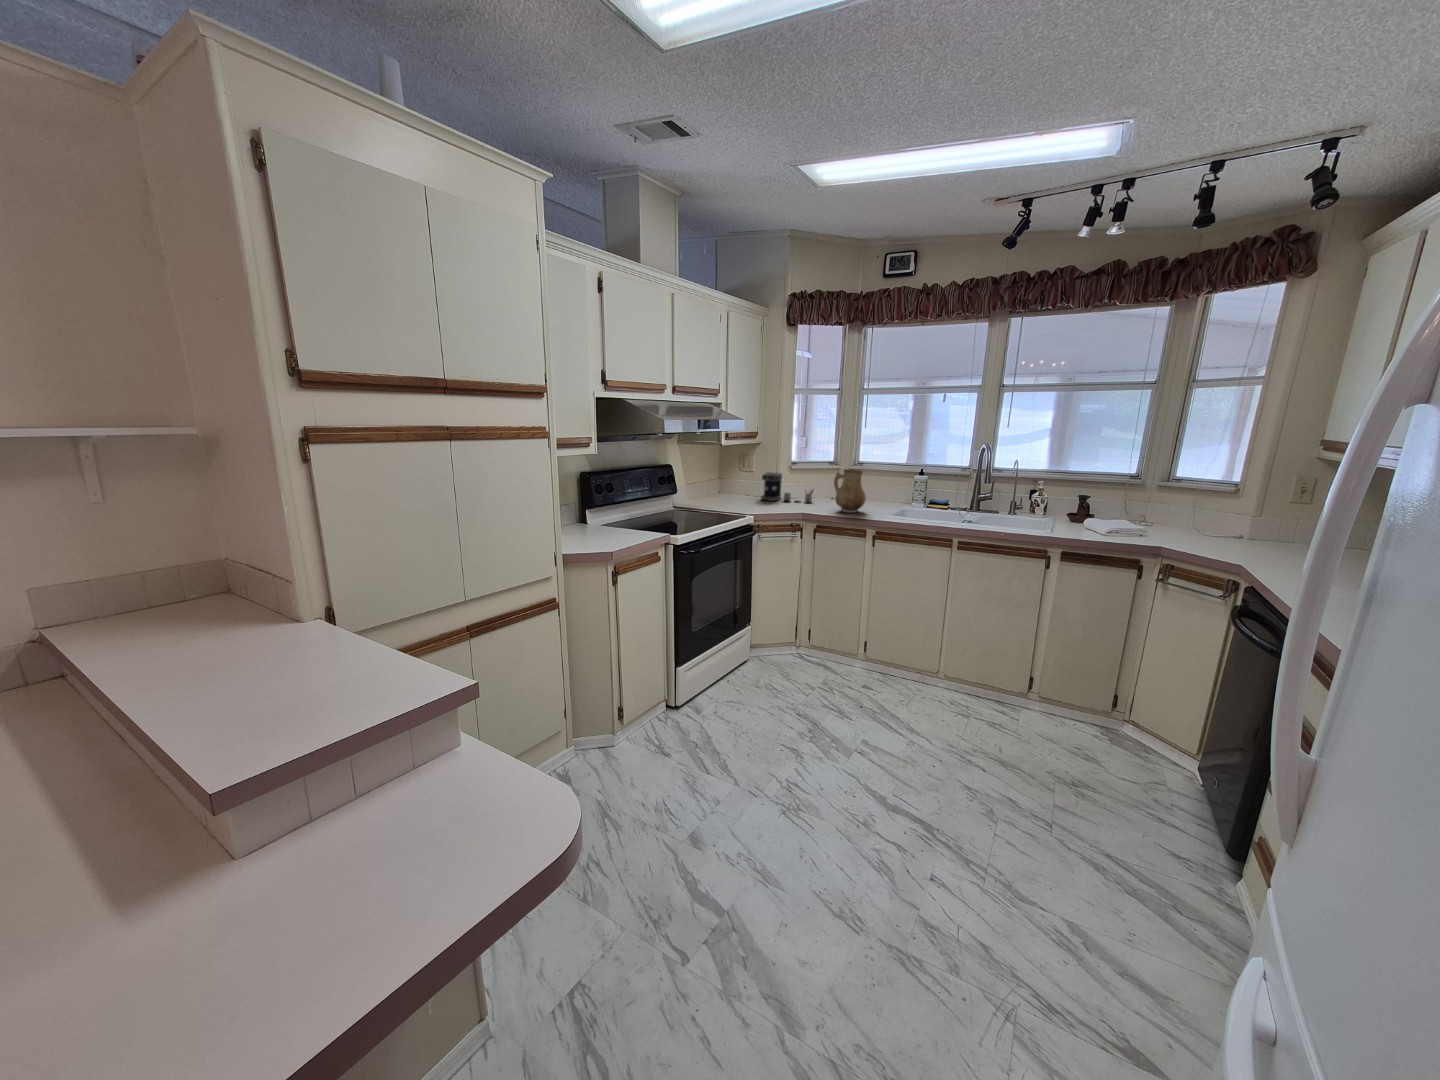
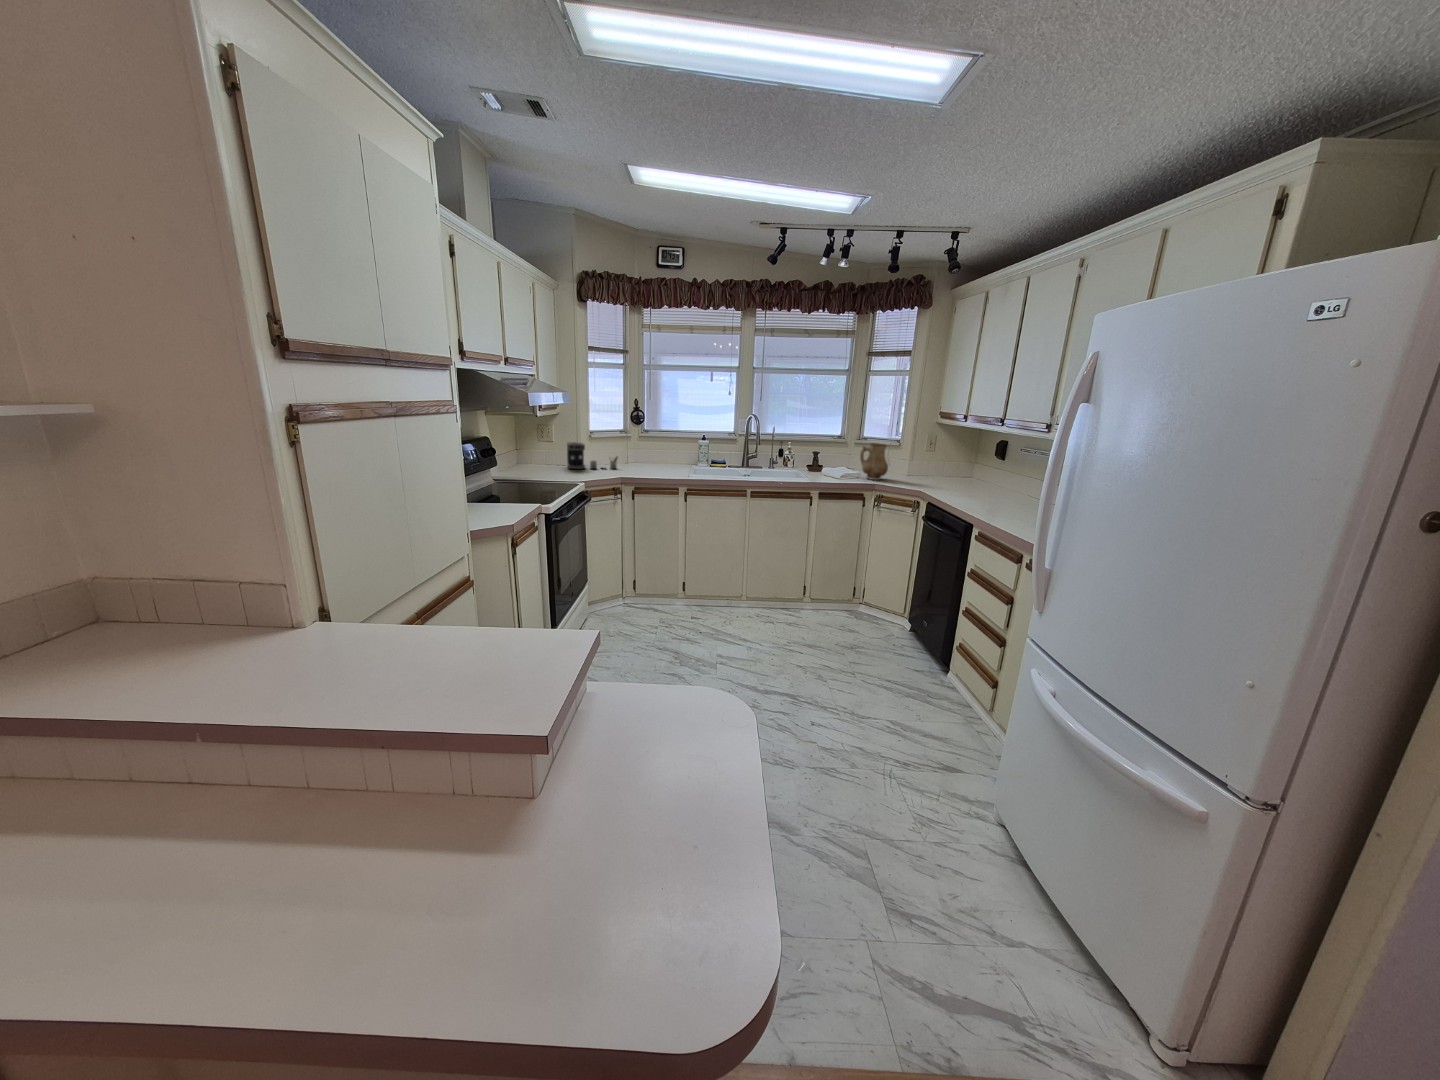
ceramic pitcher: present [834,469,866,513] -> present [860,443,888,480]

